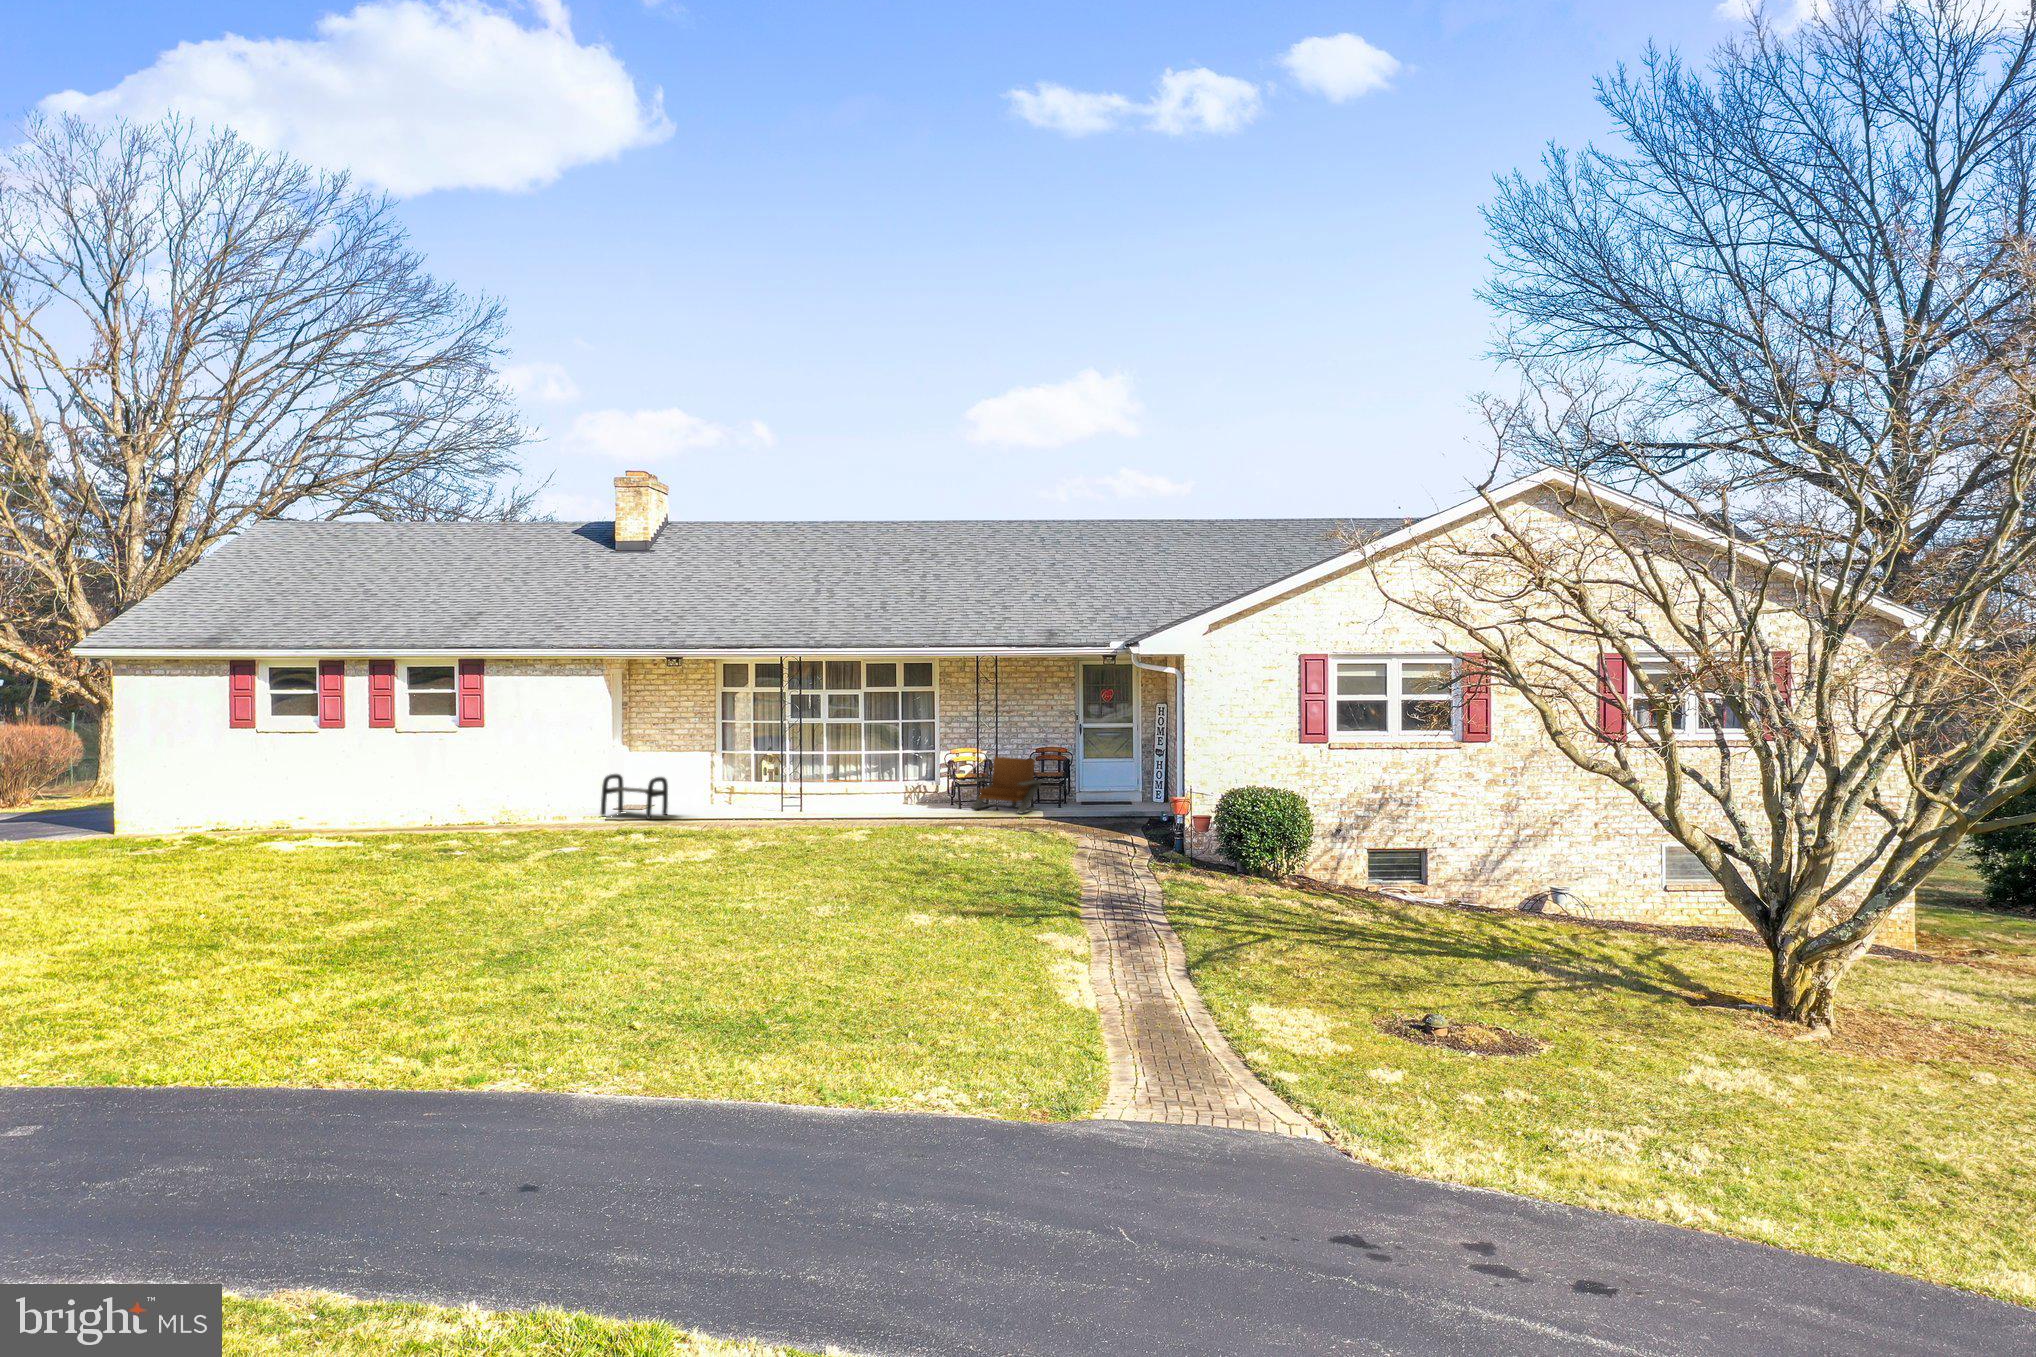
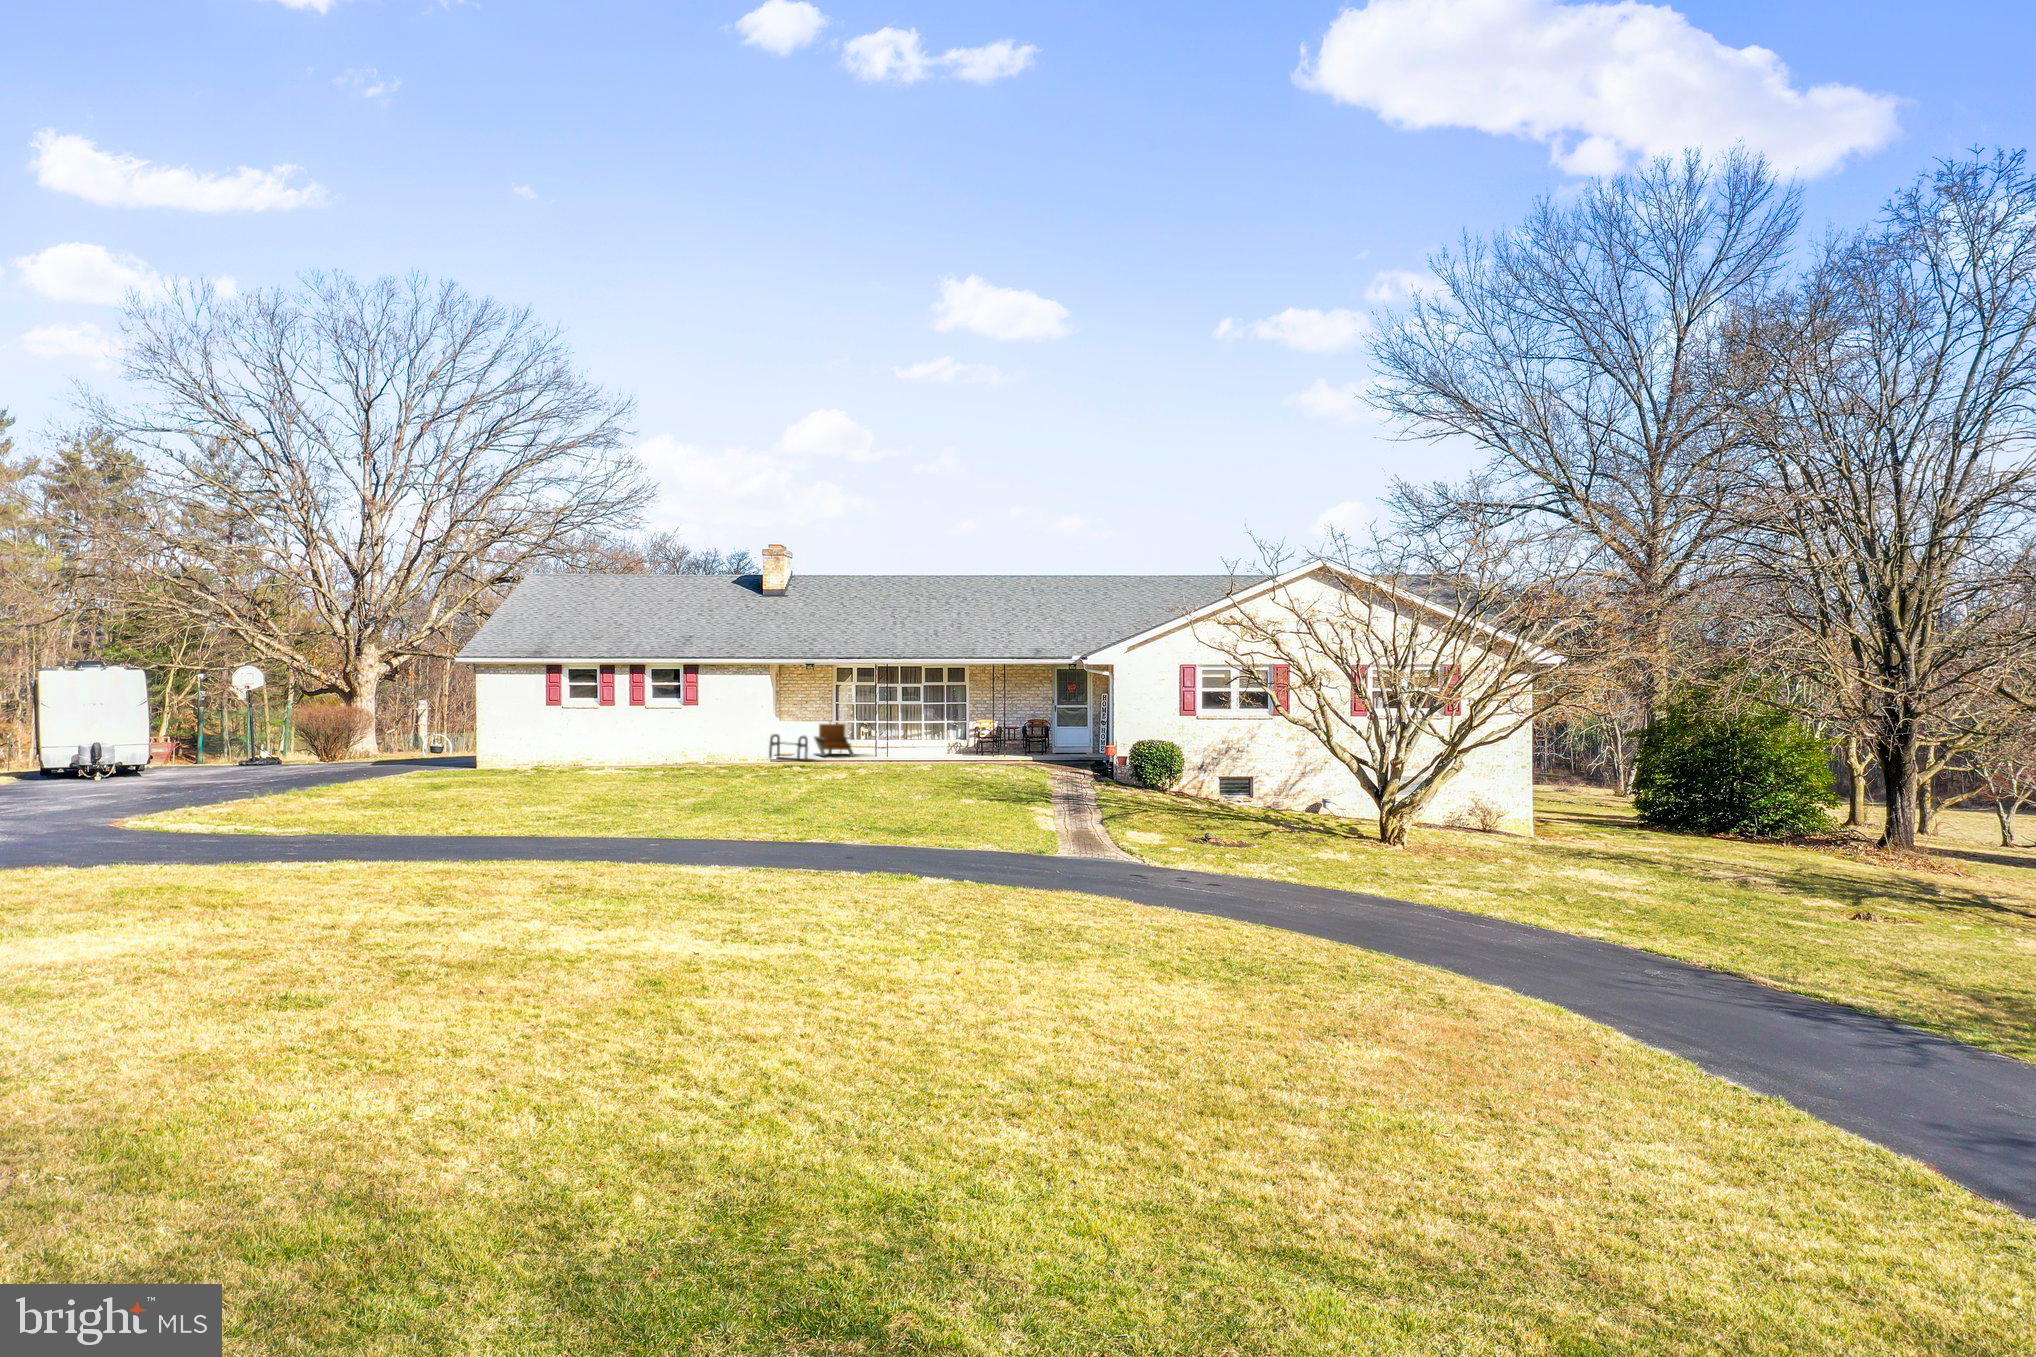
lounge chair: present [972,757,1041,813] -> present [814,724,854,757]

